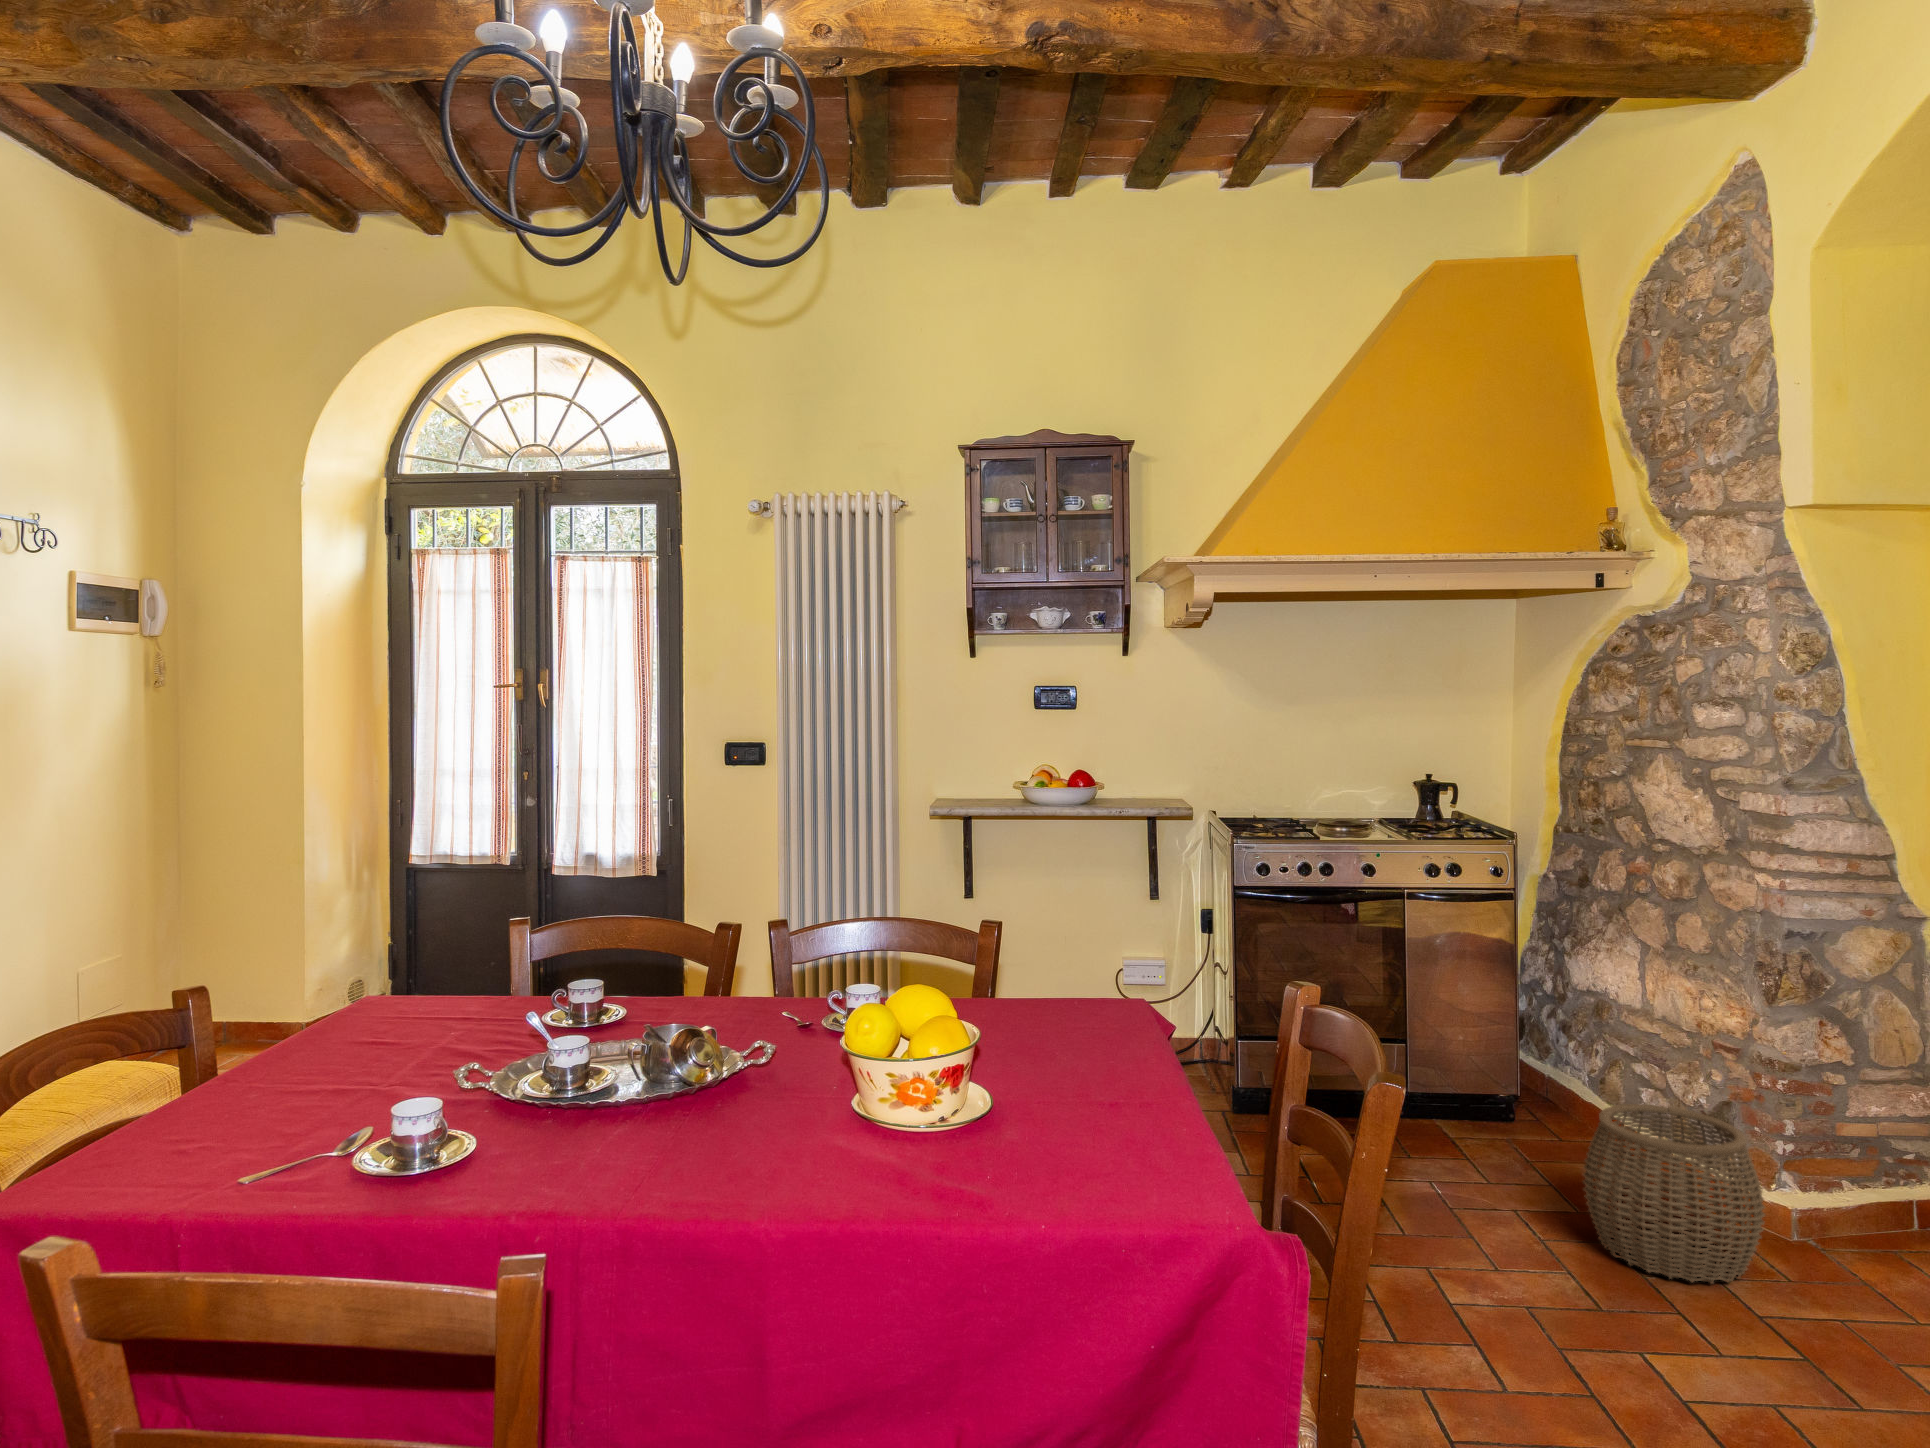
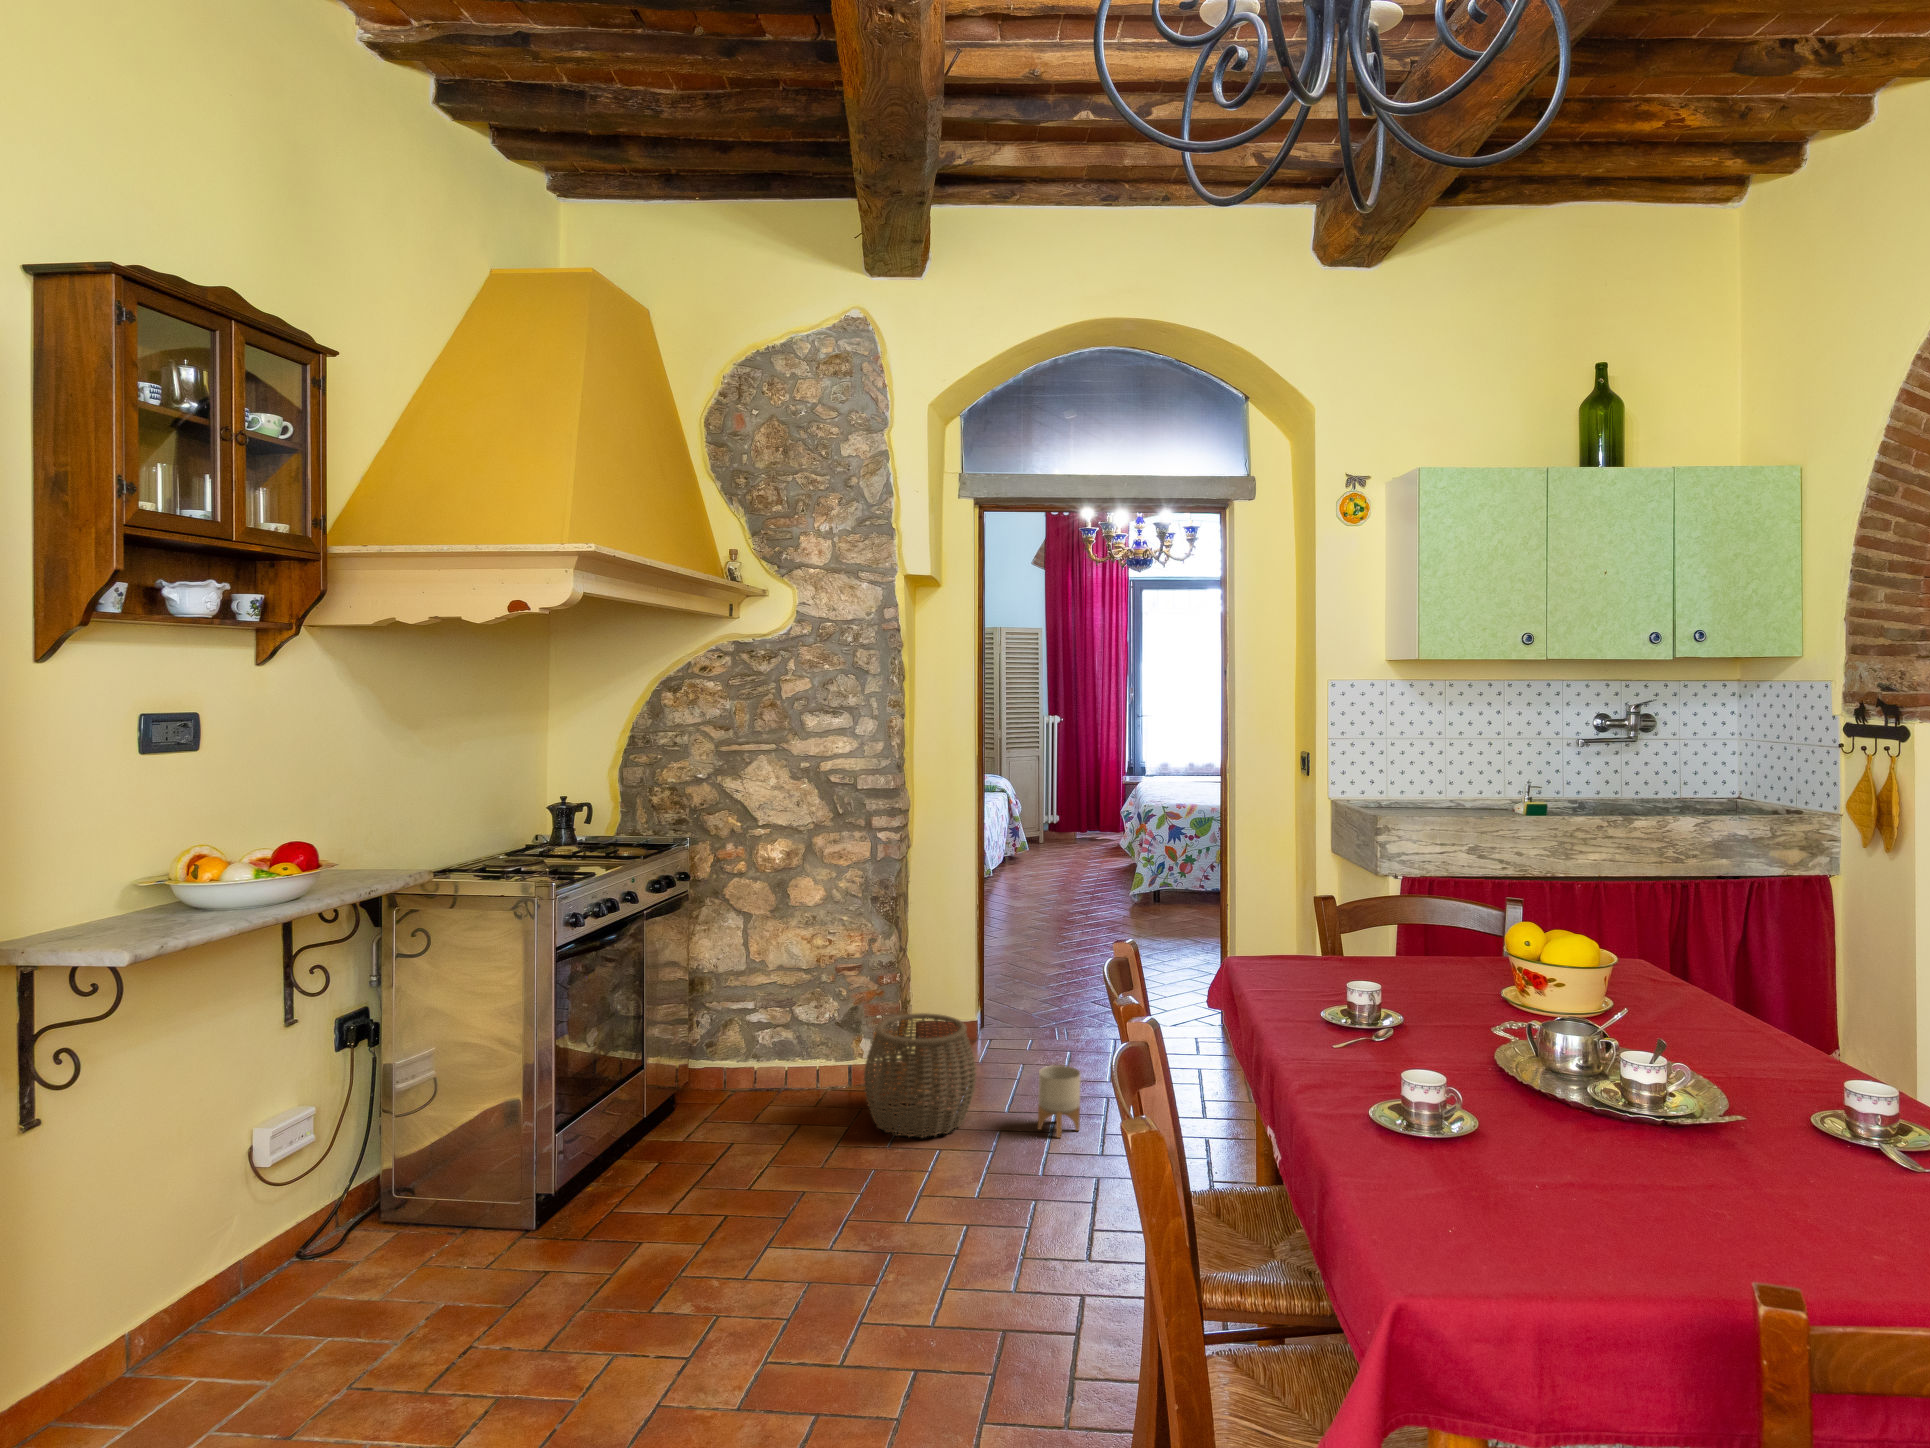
planter: none [1754,1258,1838,1387] -> present [1038,1065,1081,1138]

